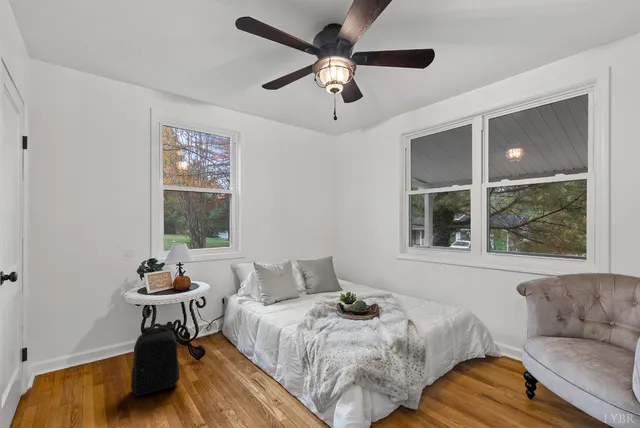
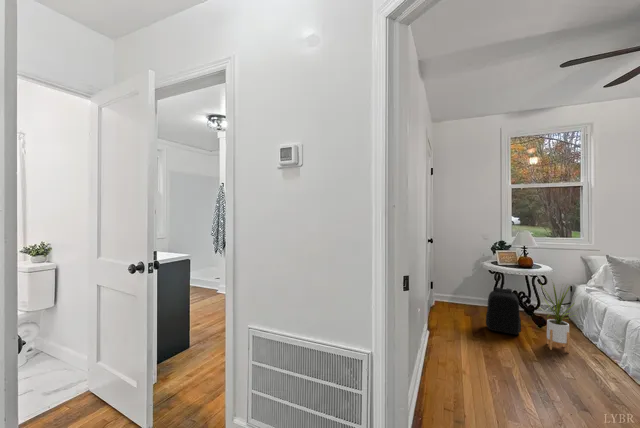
house plant: none [195,300,243,391] -> present [542,285,574,353]

